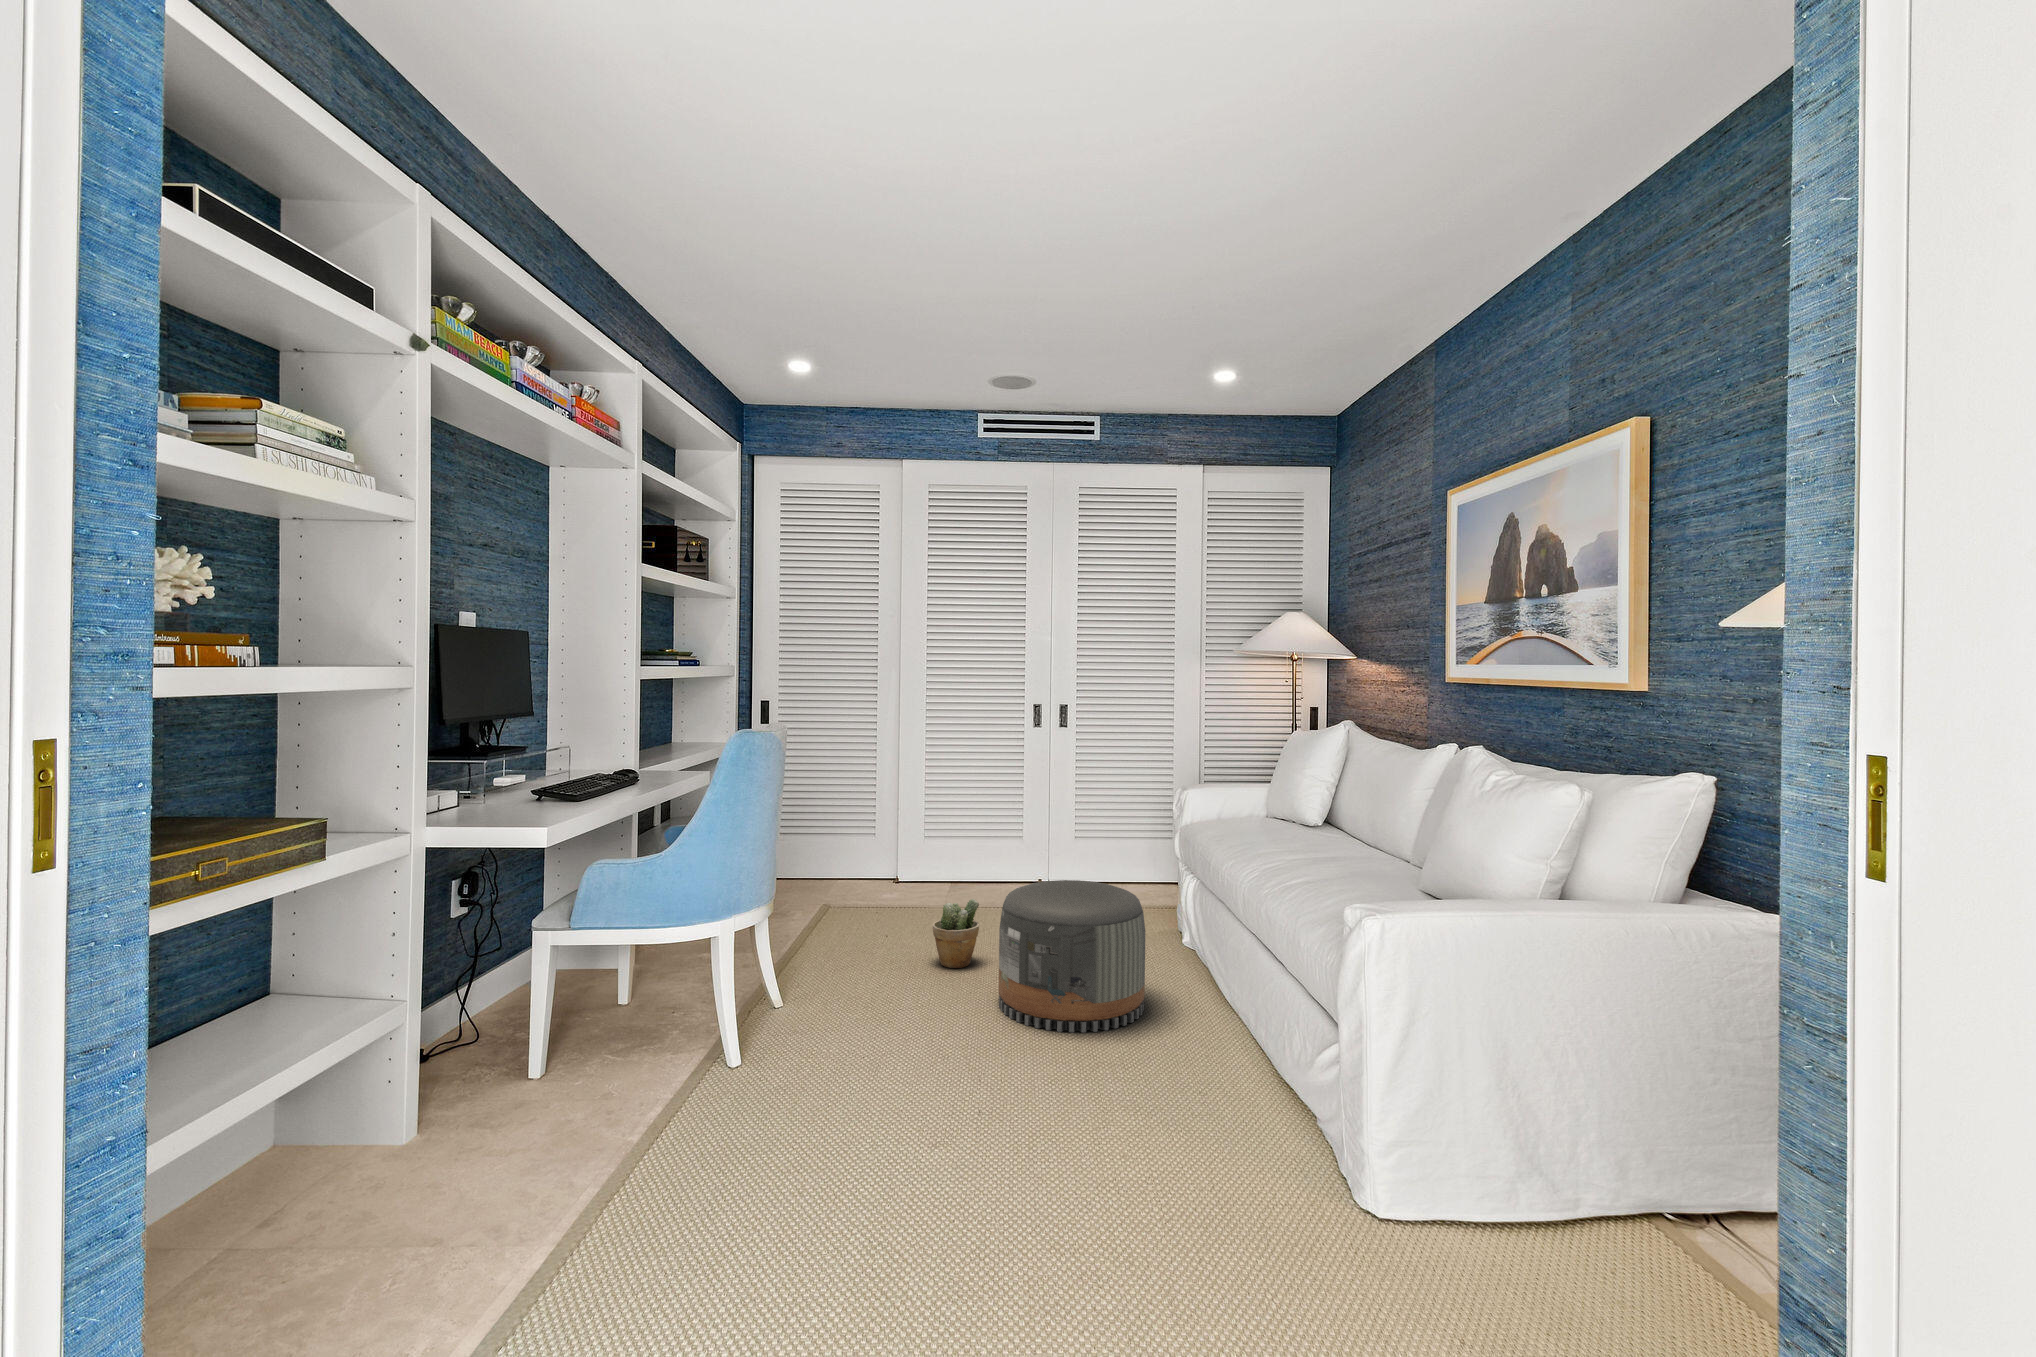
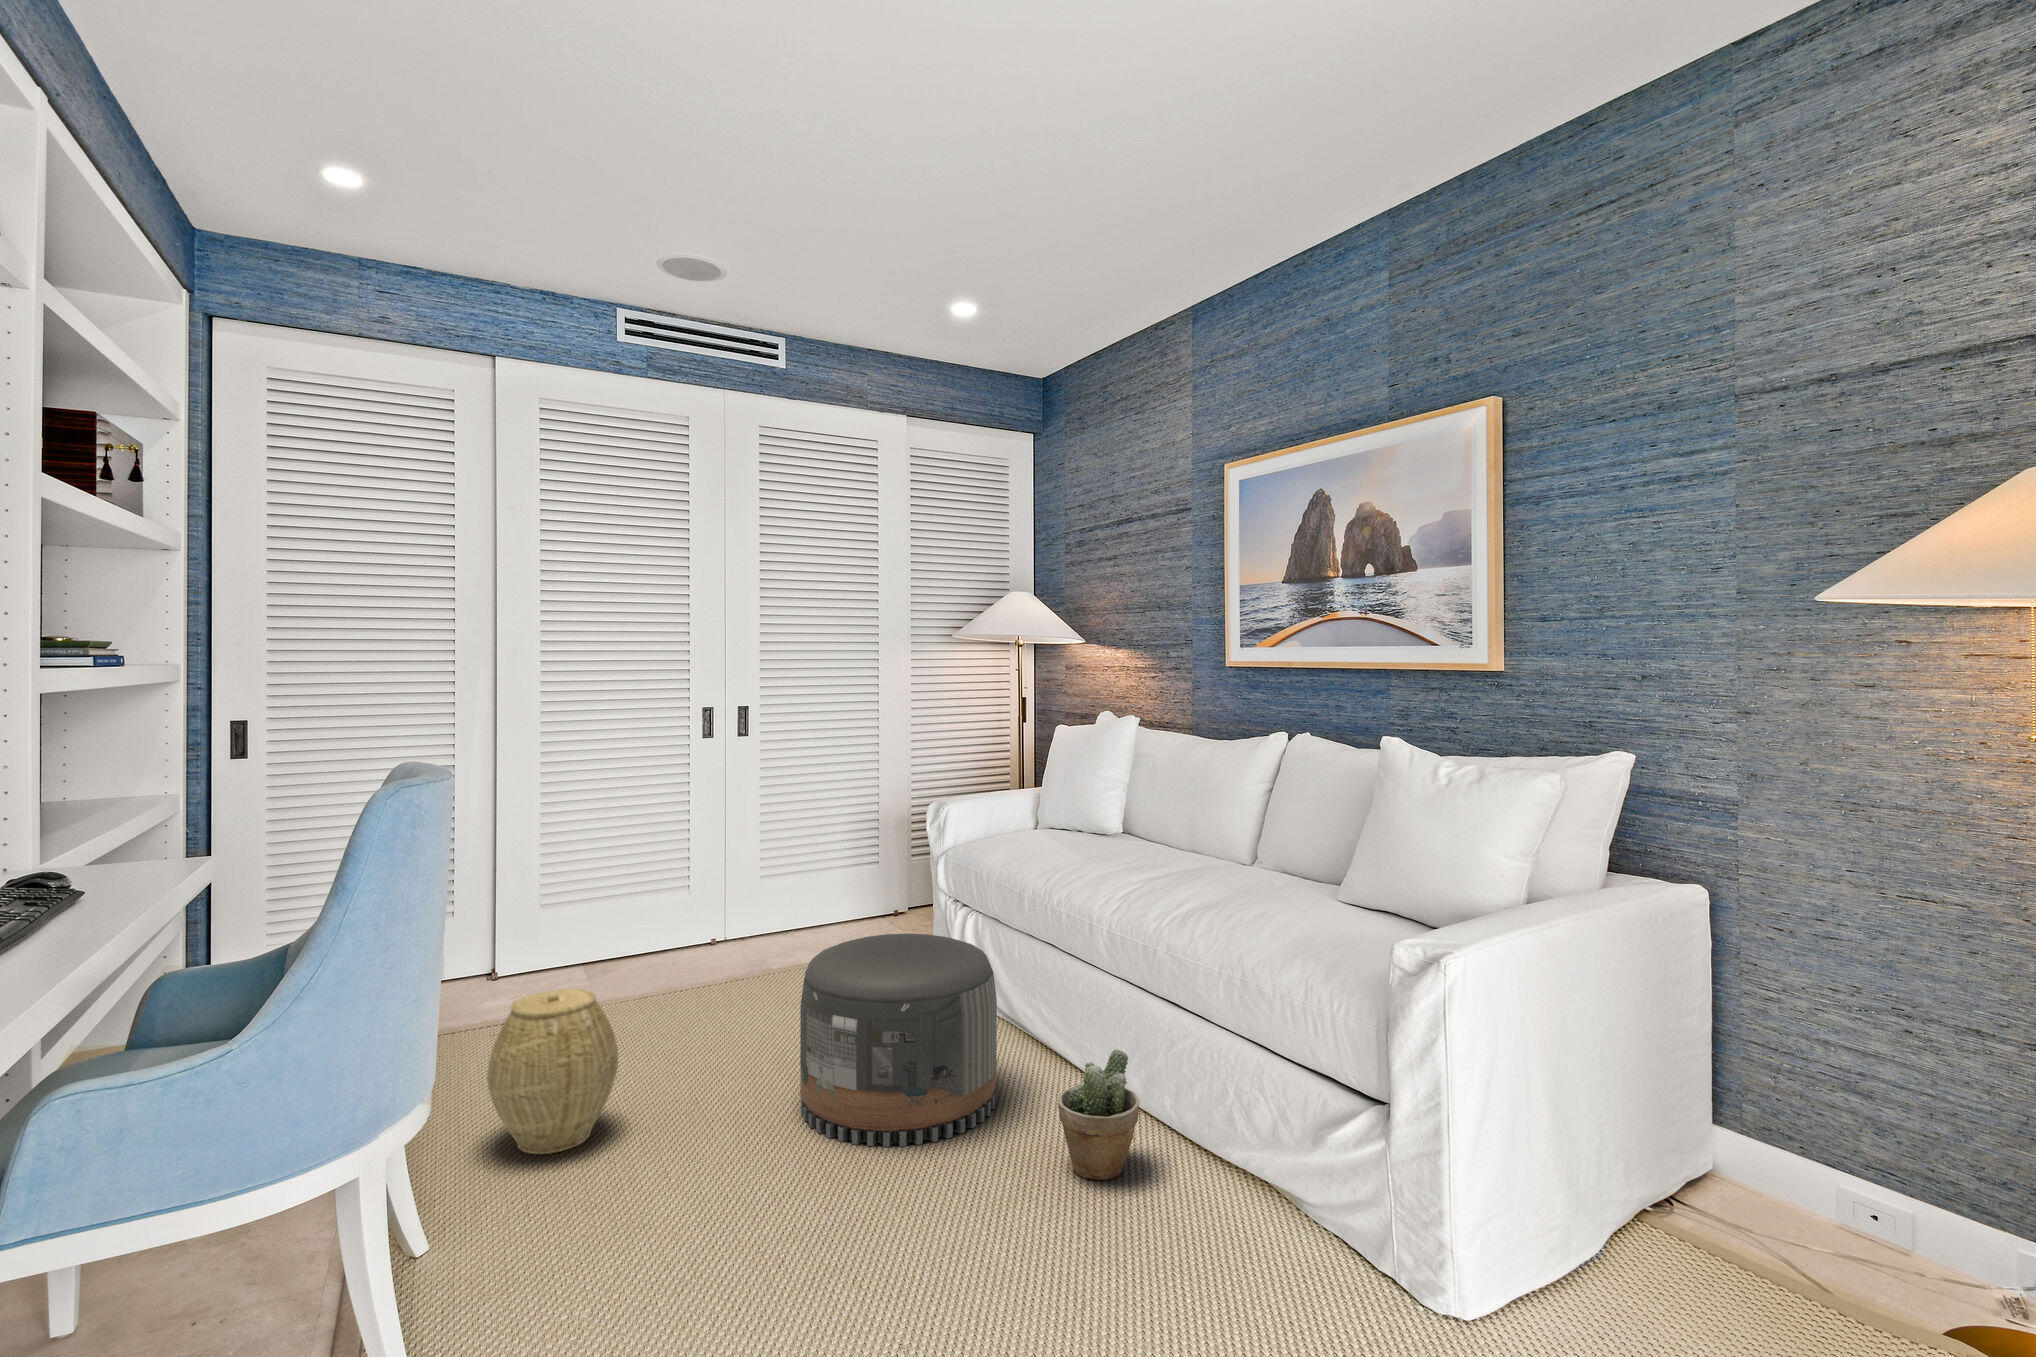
woven basket: none [812,886,890,988] -> present [487,989,618,1154]
potted plant: present [932,899,979,968] -> present [1057,1049,1139,1180]

